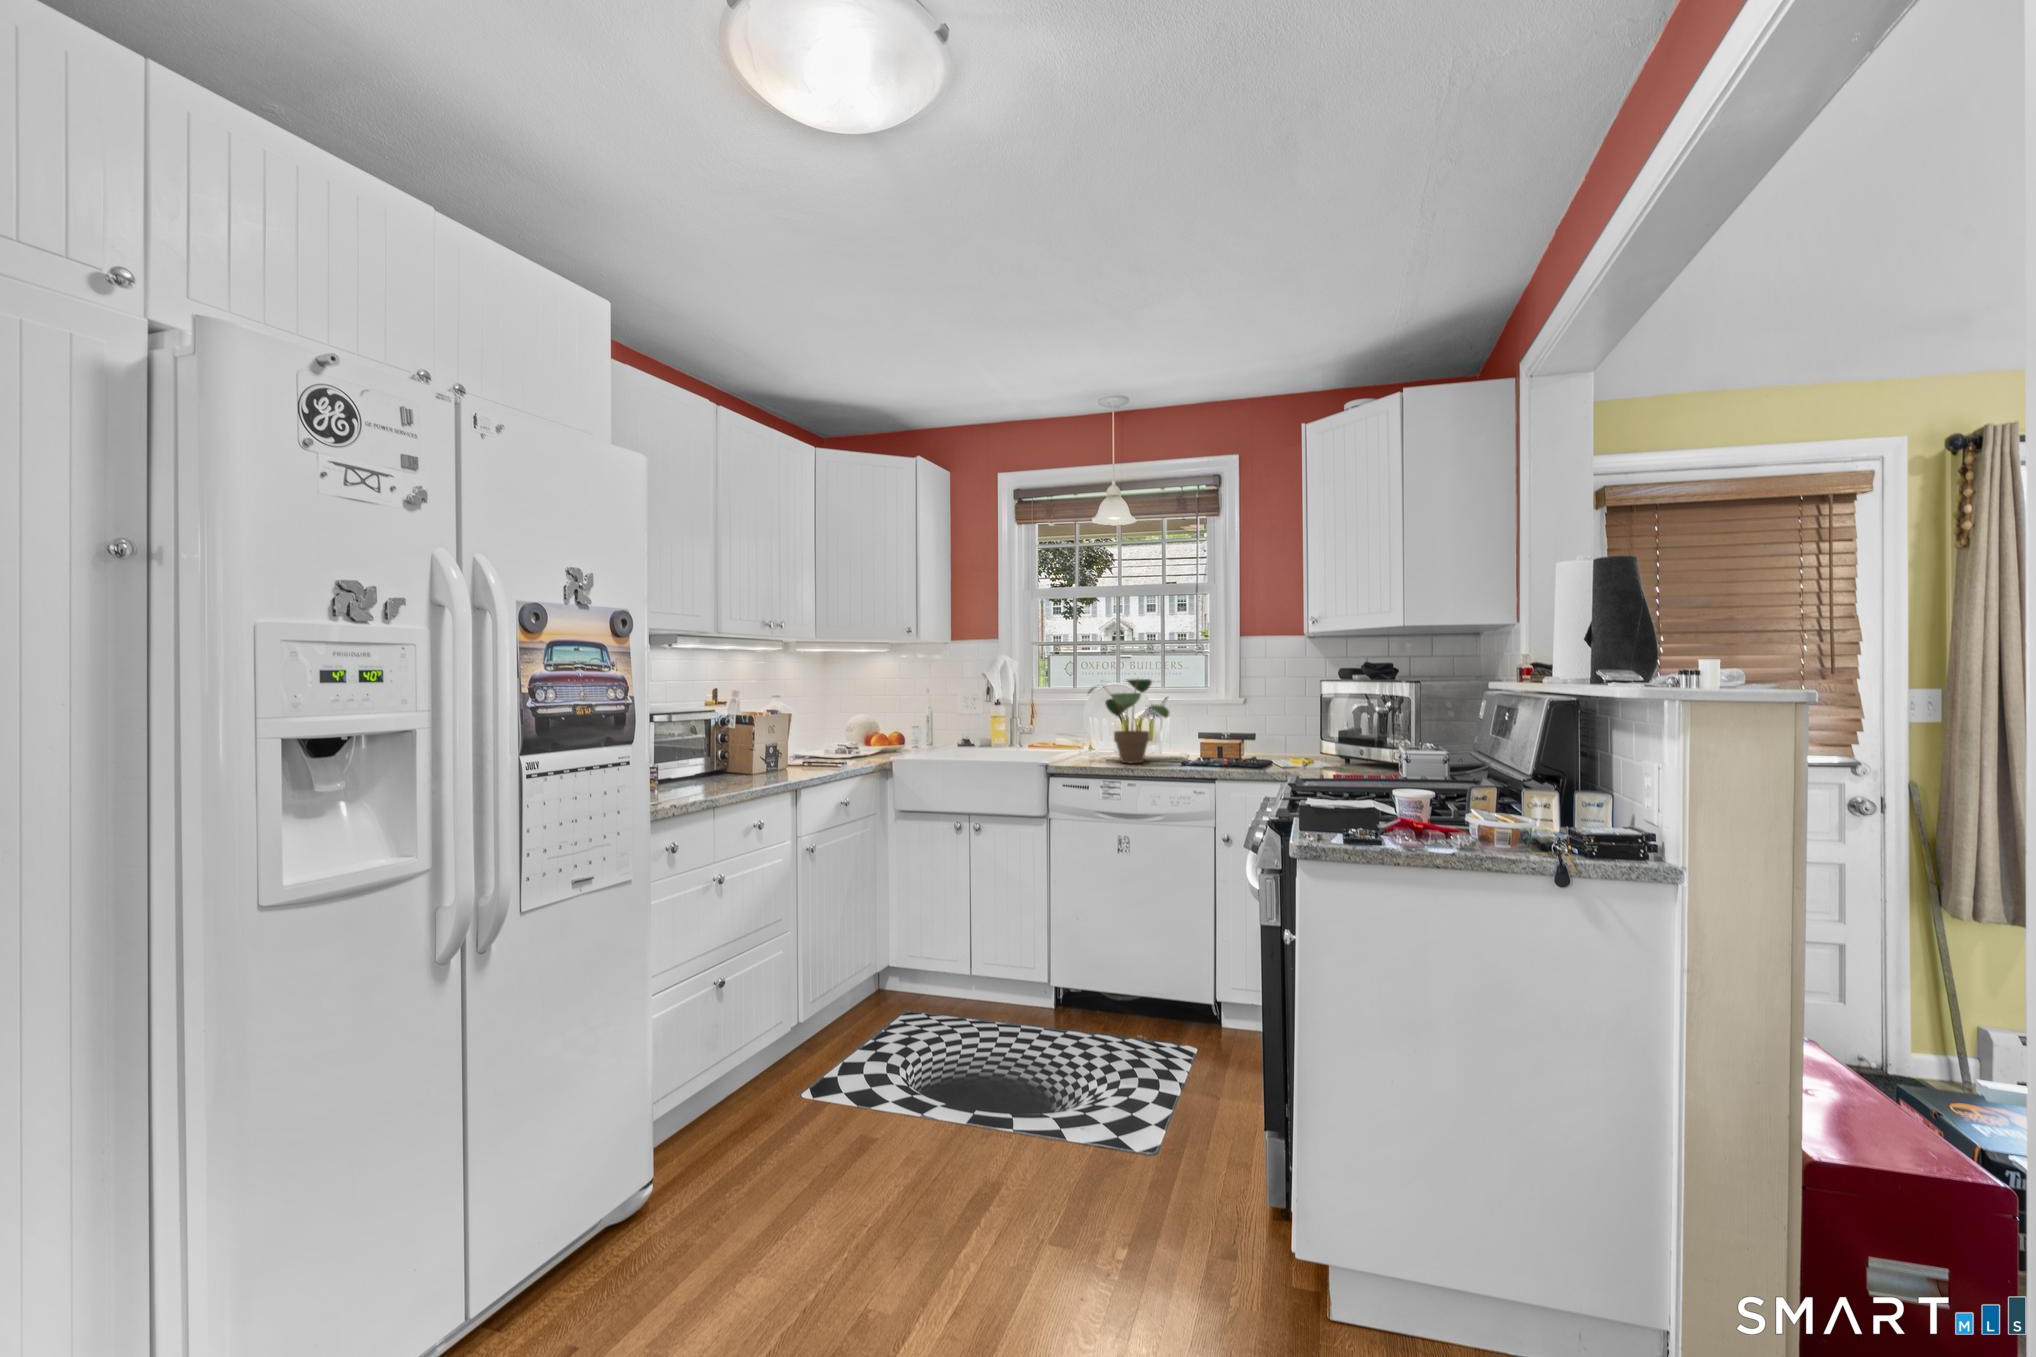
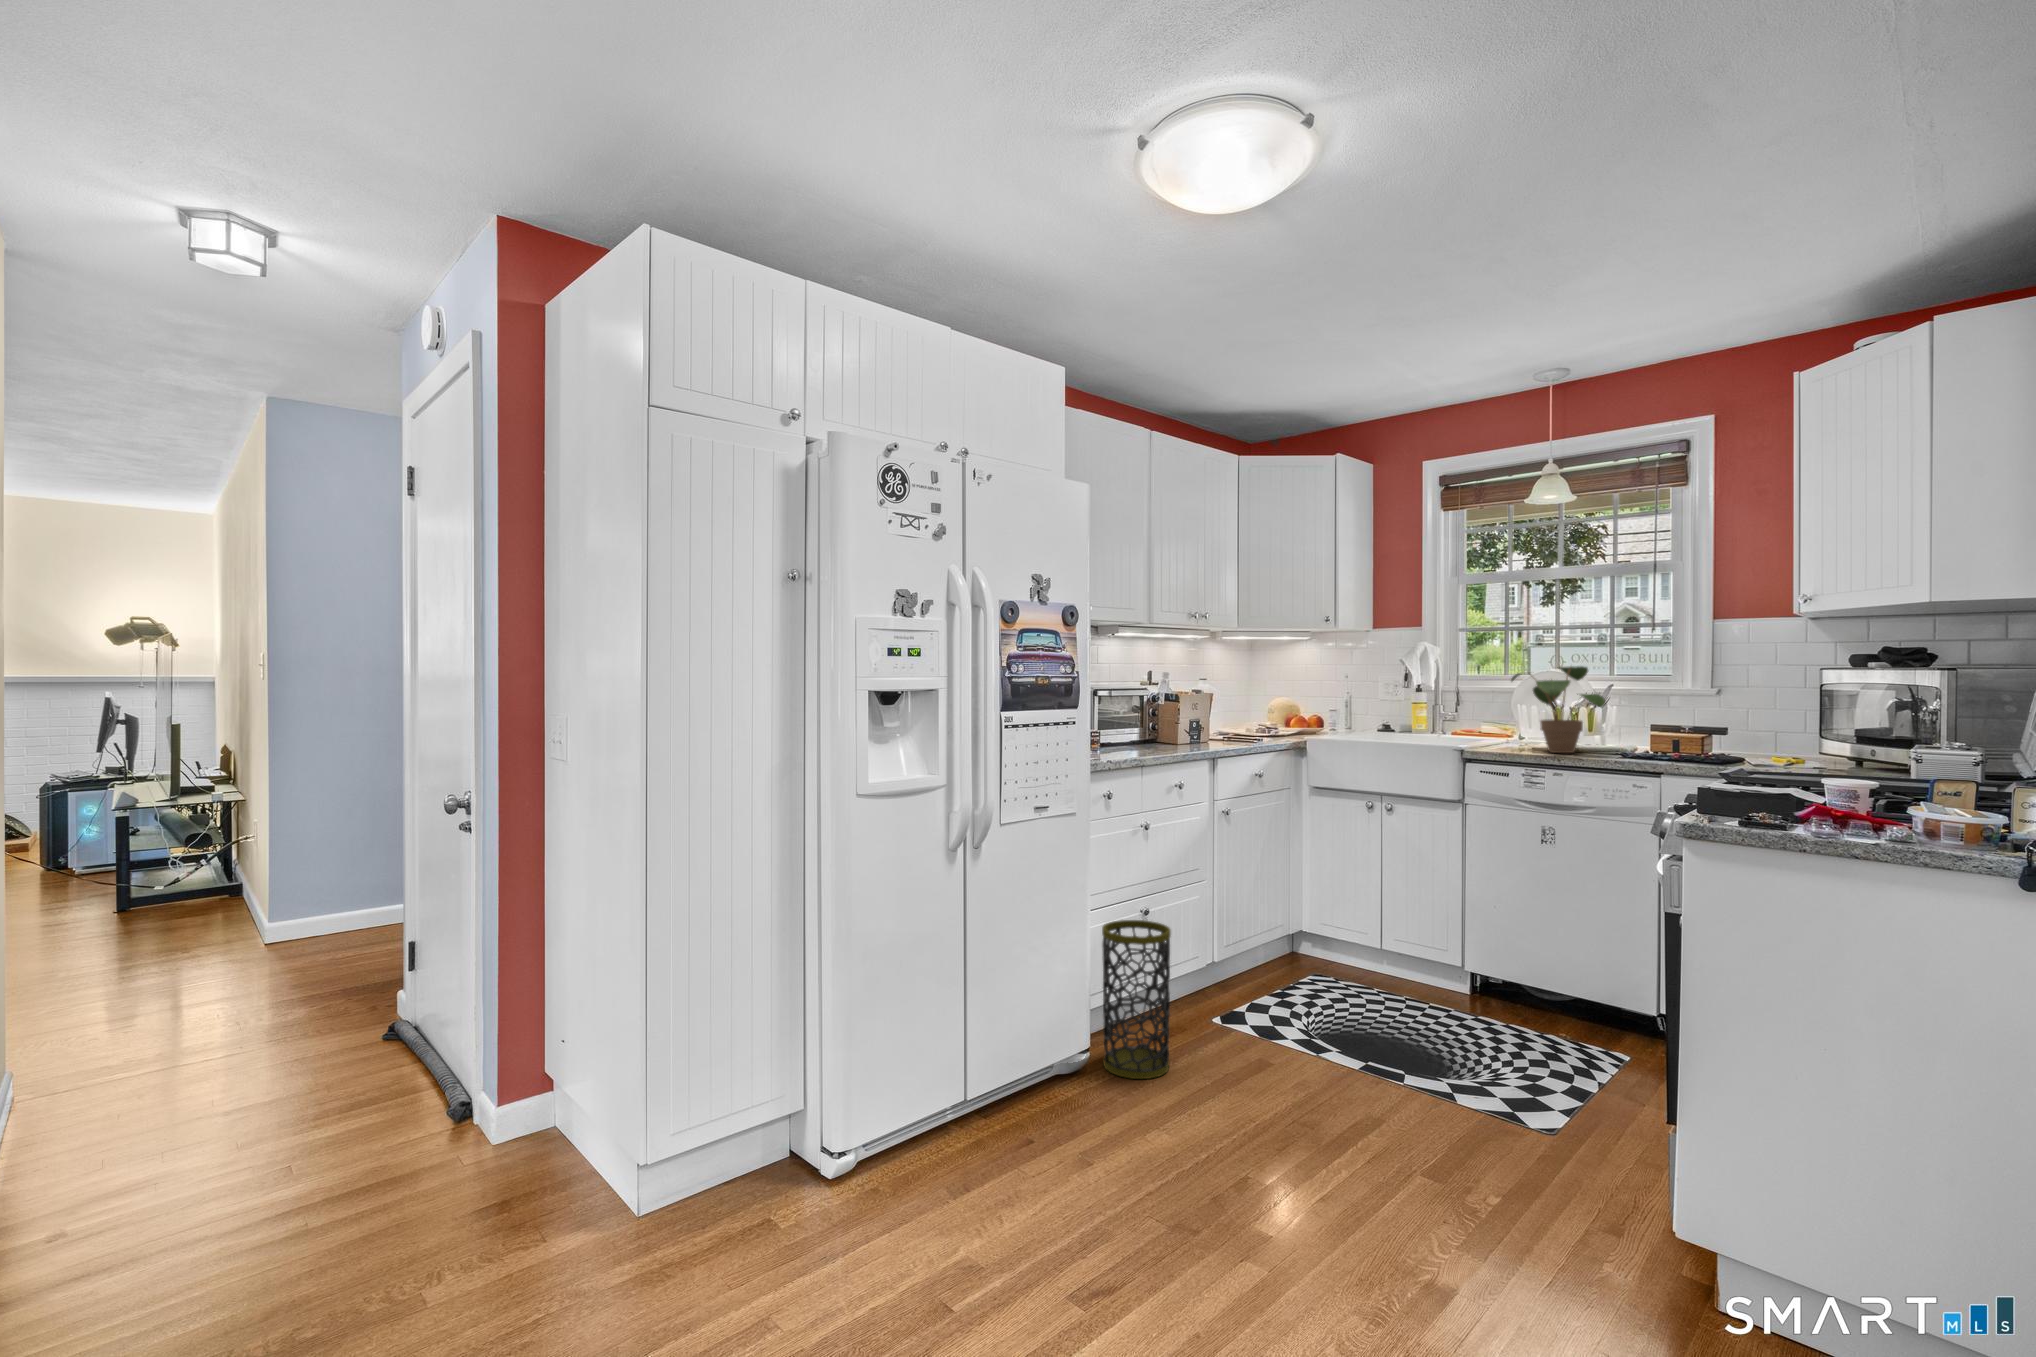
trash can: none [666,996,754,1201] -> present [1102,920,1171,1079]

